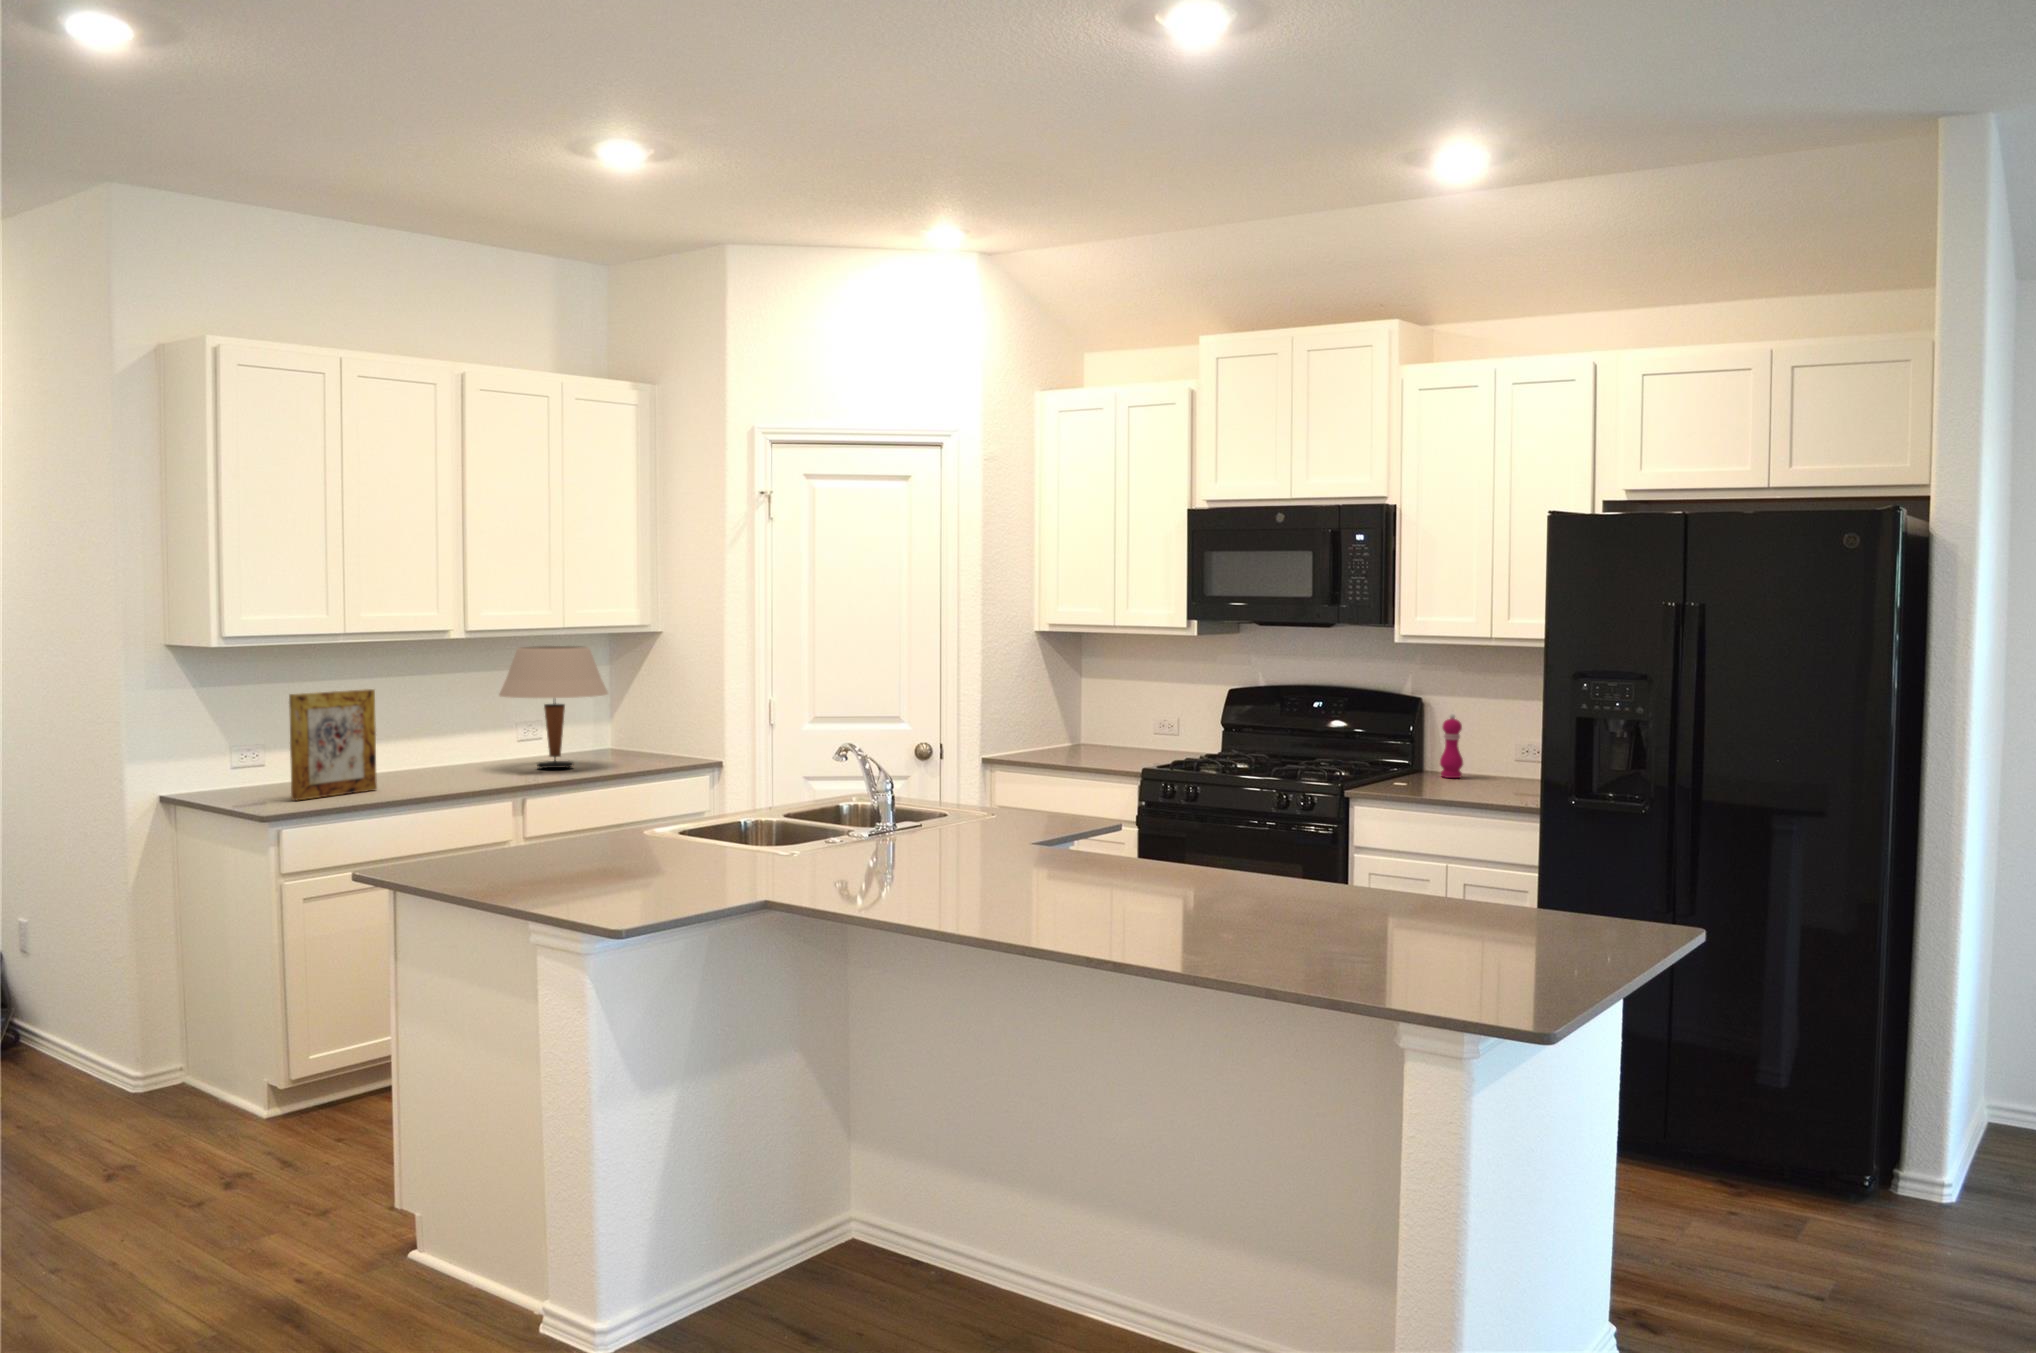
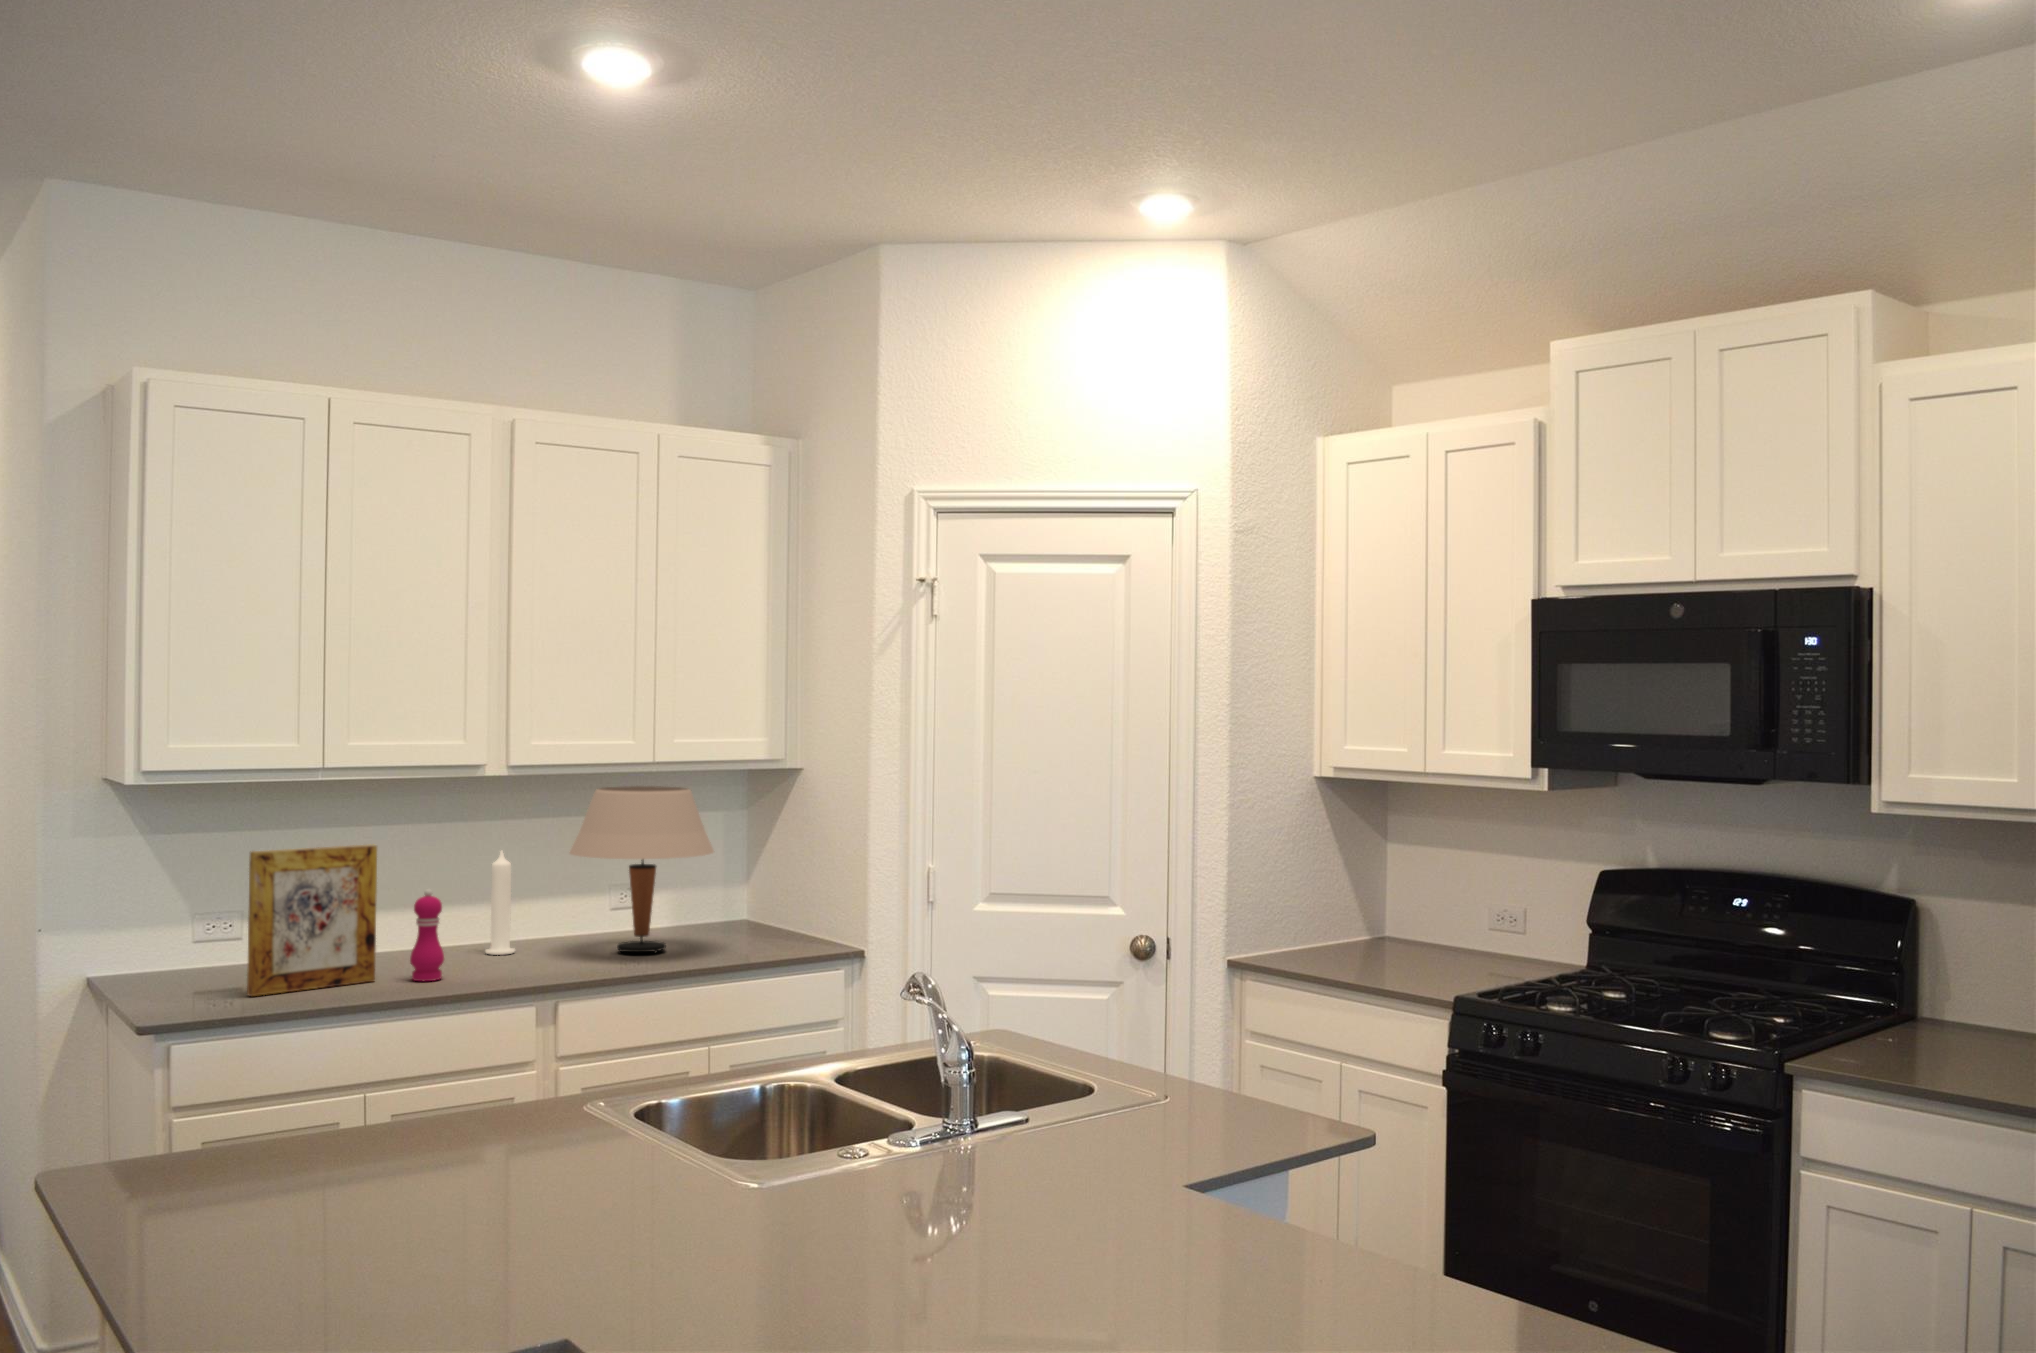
candle: none [435,695,459,773] -> present [485,851,515,955]
pepper mill: present [1440,714,1463,778] -> present [410,889,444,981]

